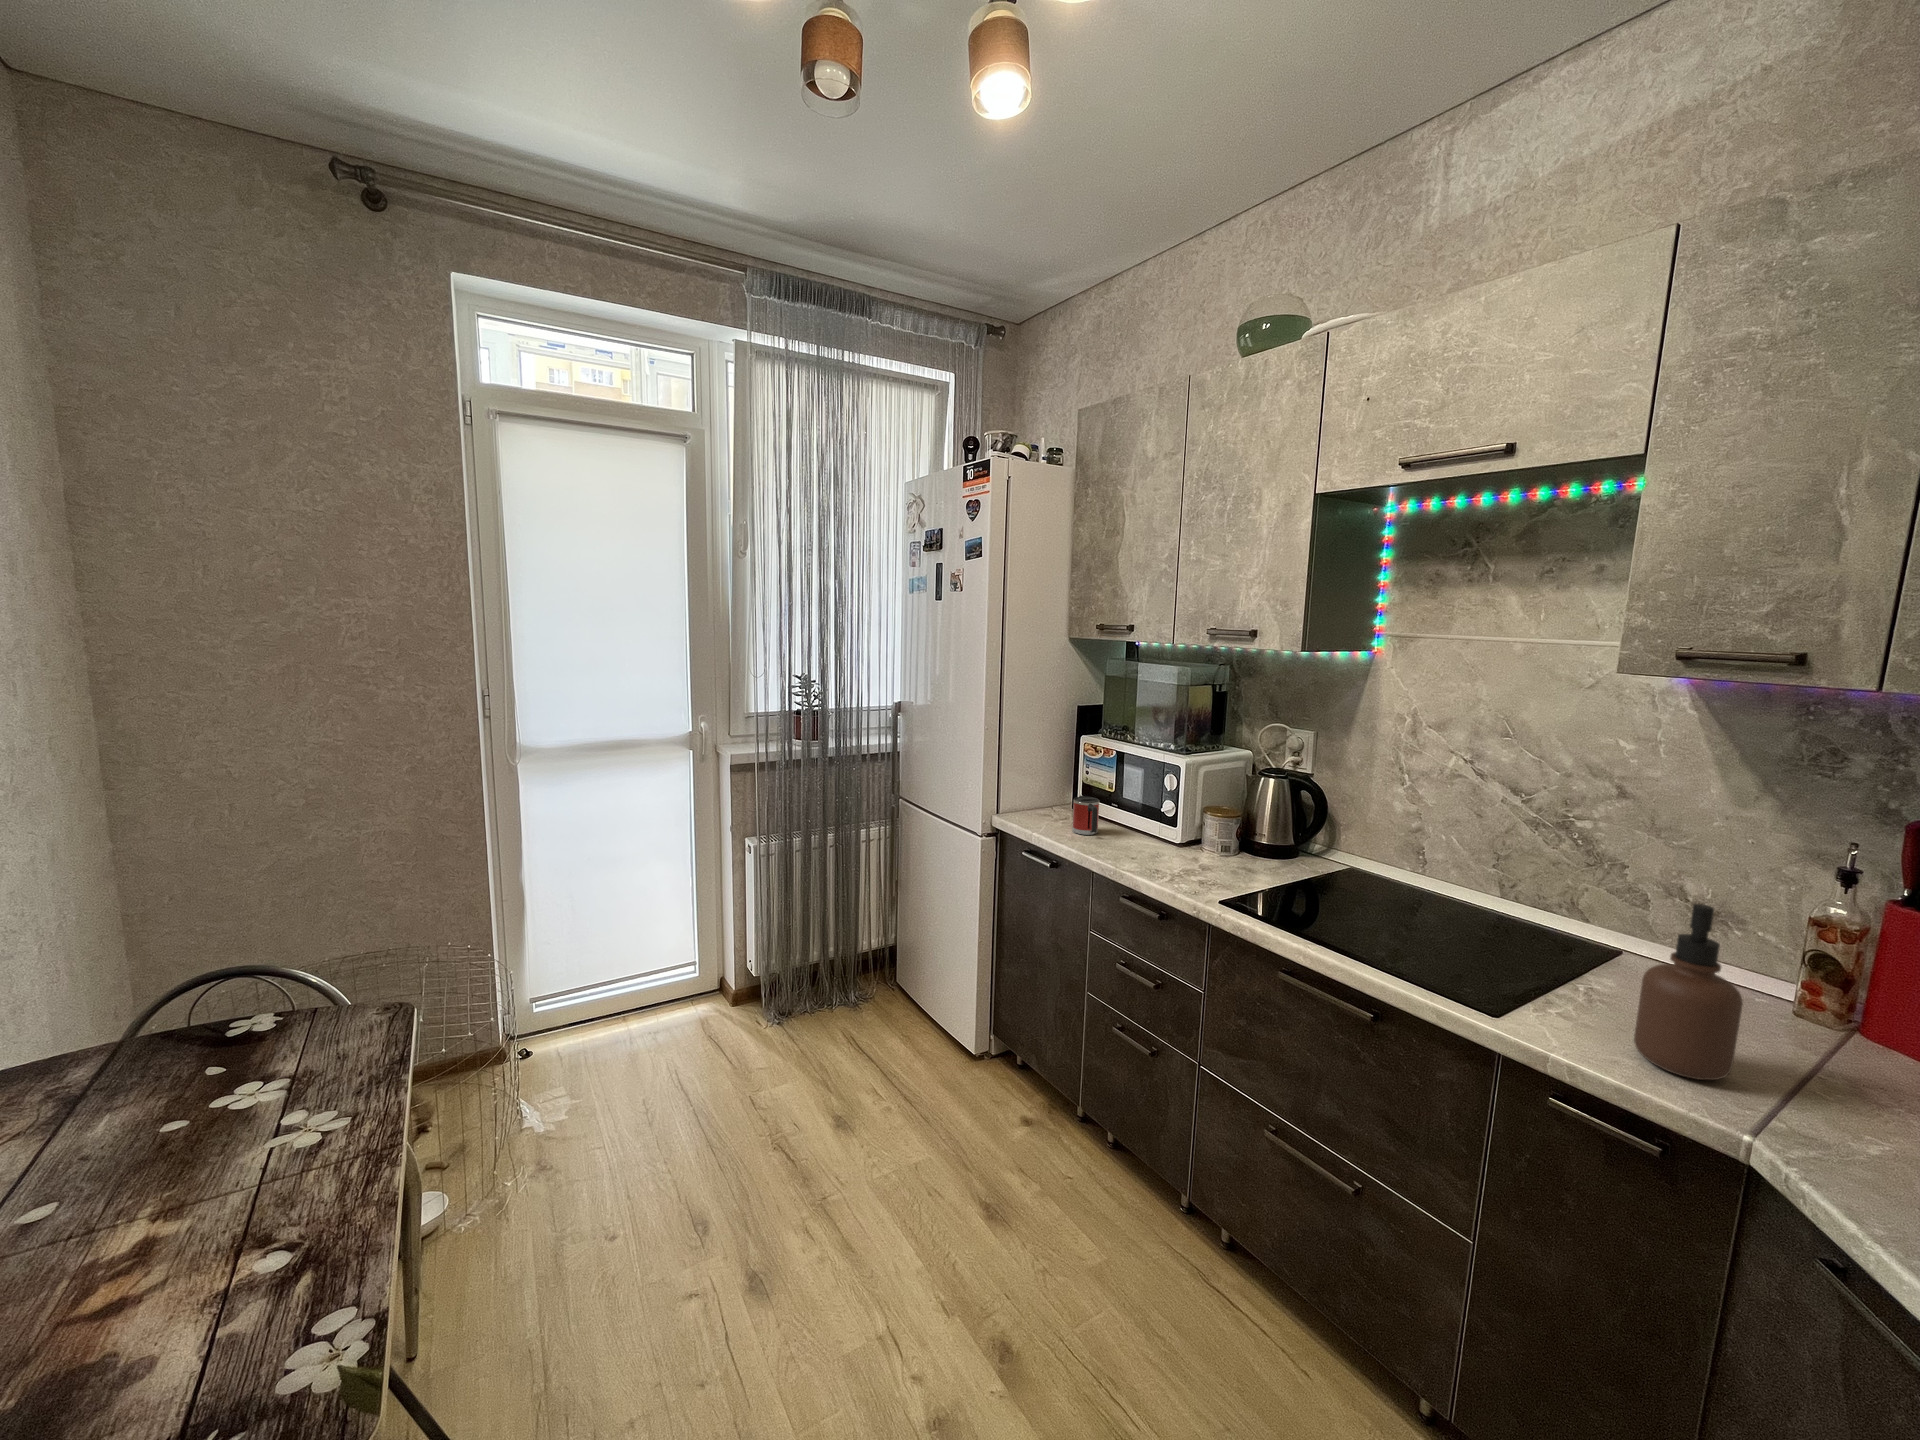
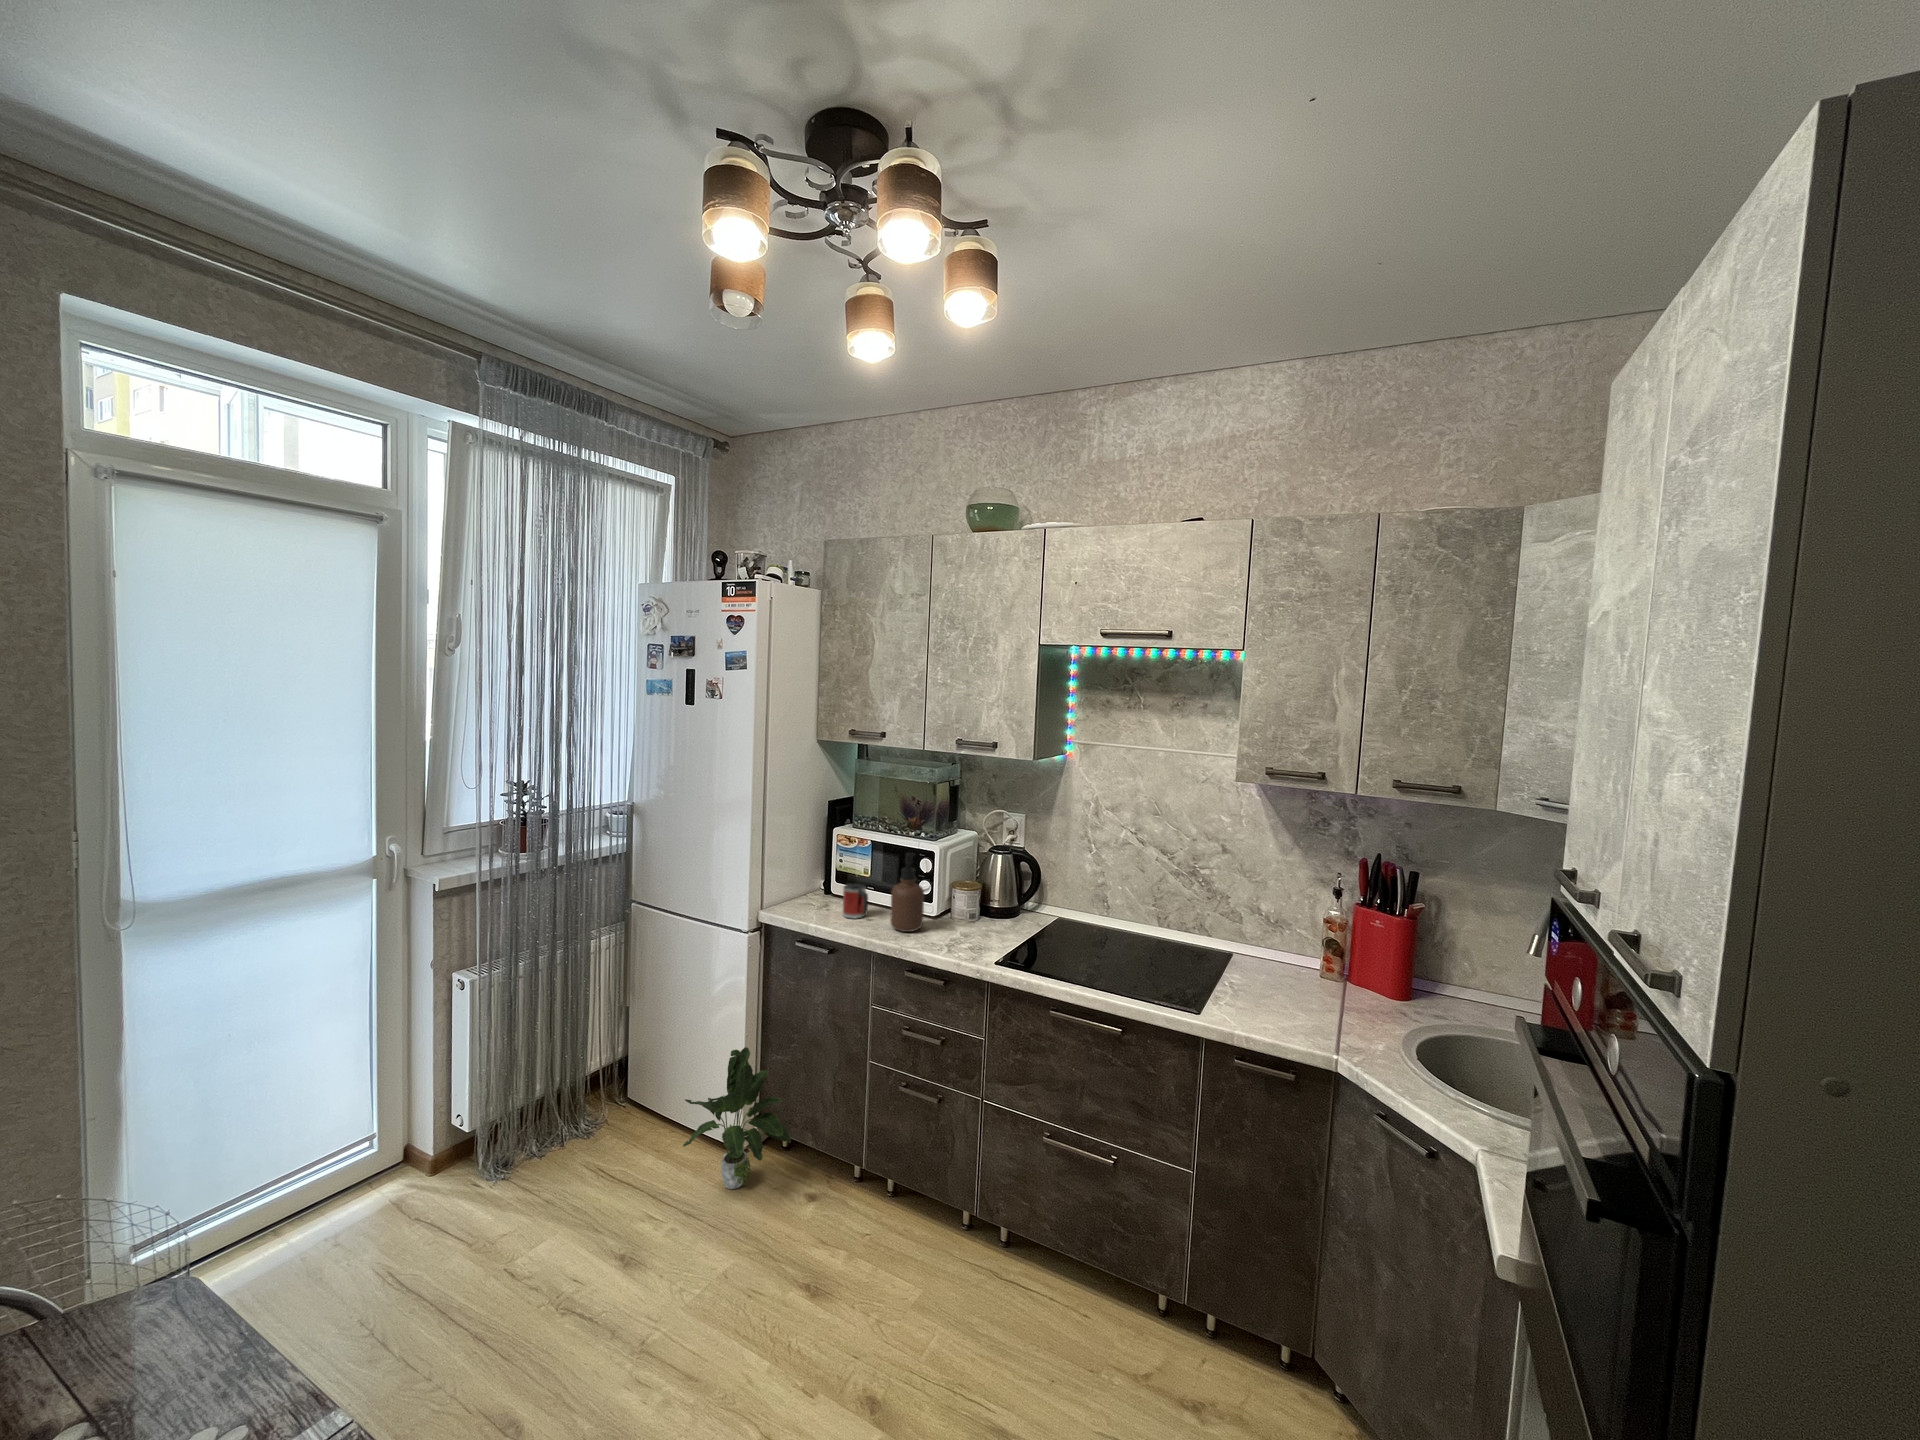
soap dispenser: present [1634,904,1743,1080] -> present [890,853,924,932]
potted plant: none [904,952,1012,1089] -> present [683,1047,791,1189]

